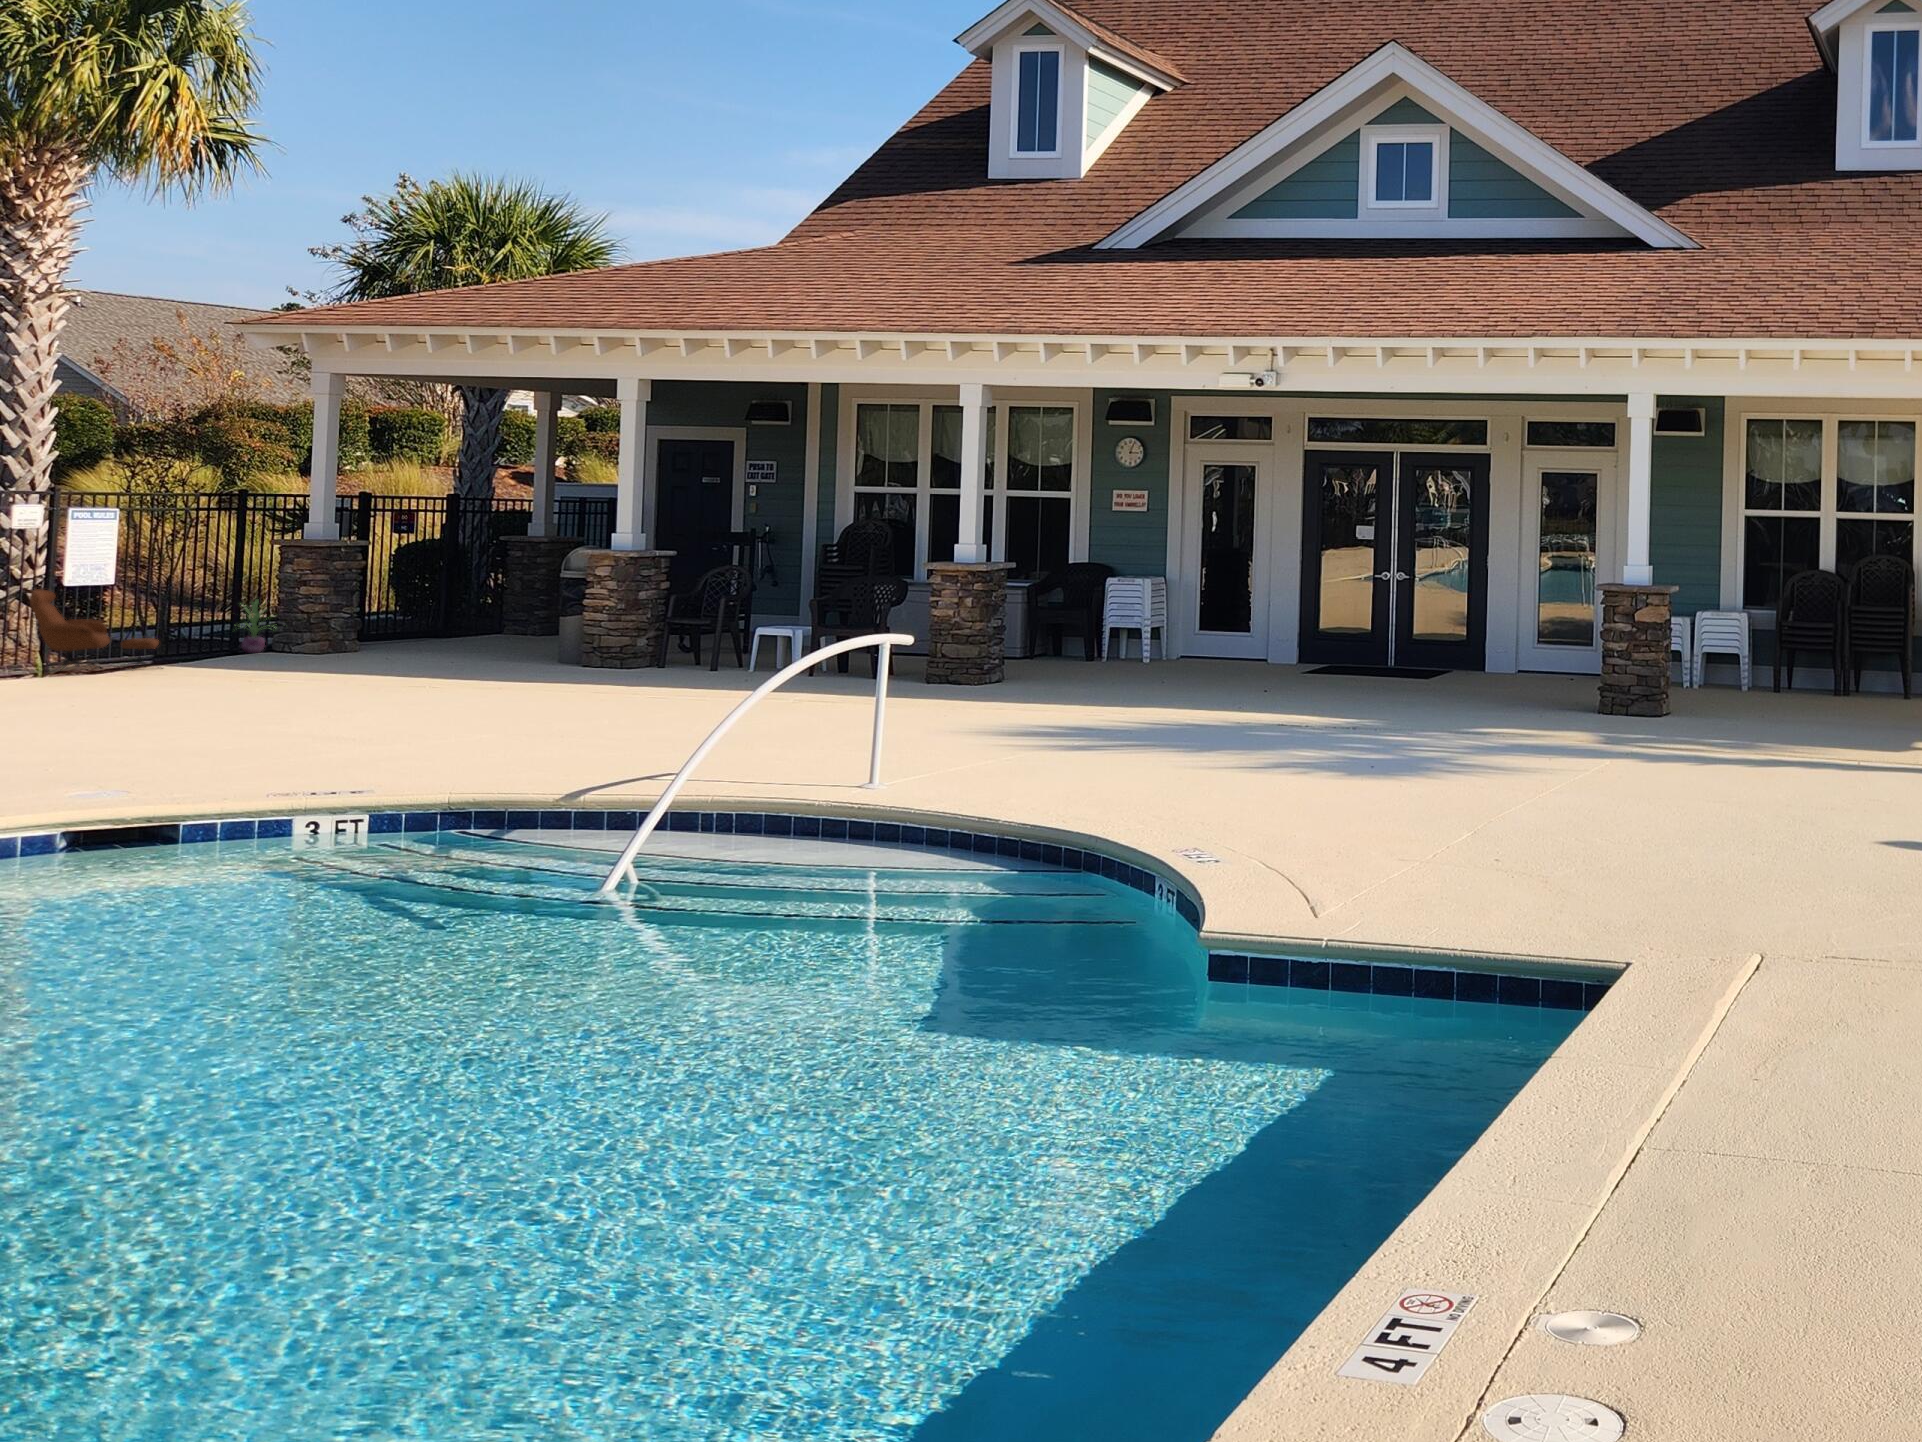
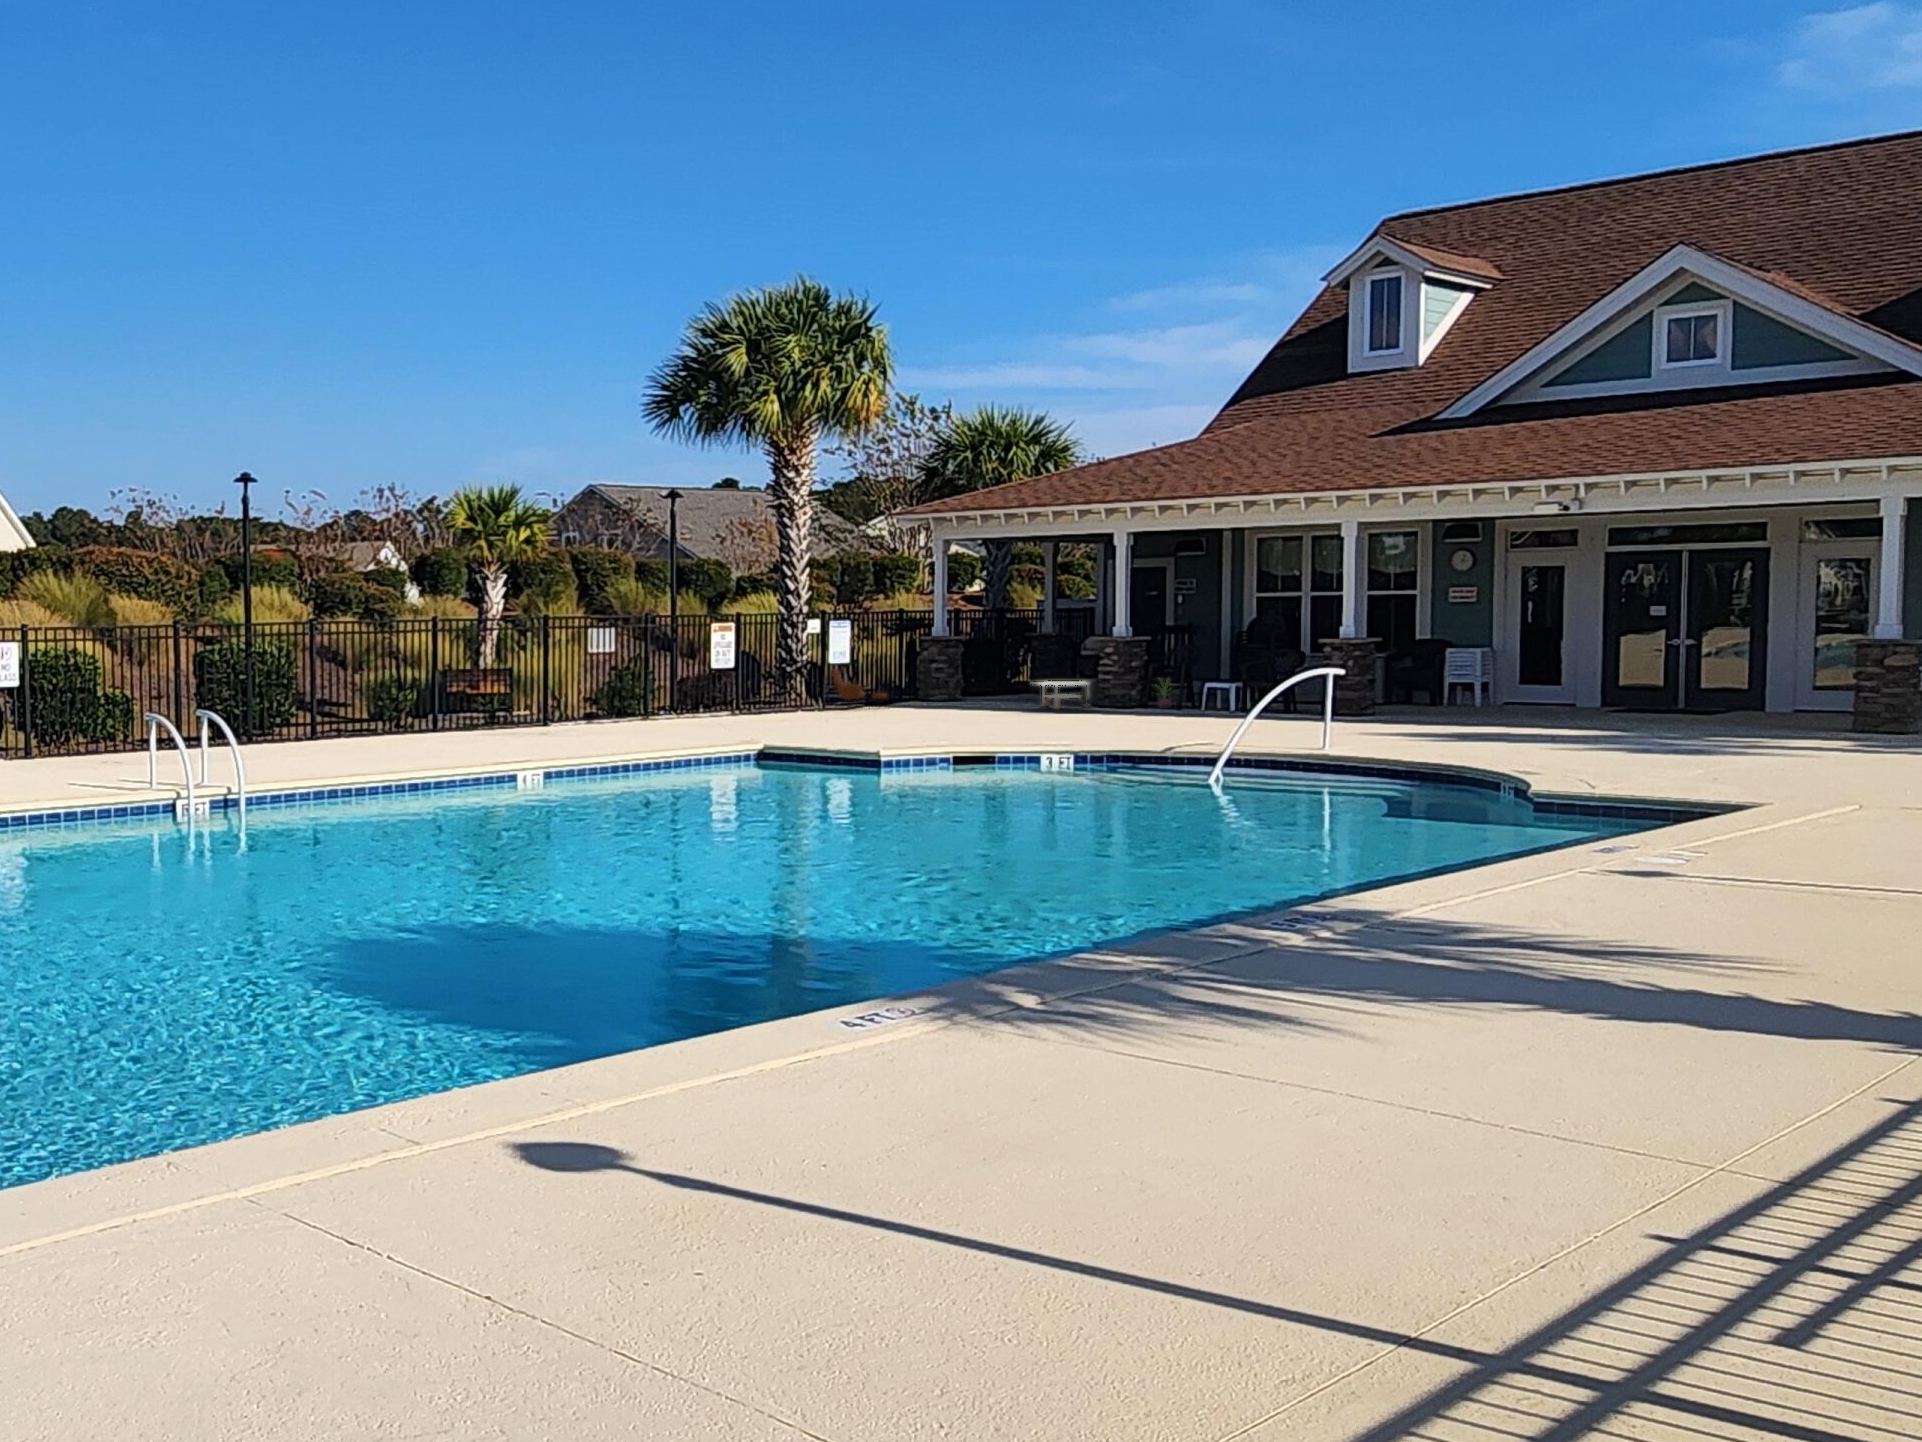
decorative plant: present [242,600,275,653] -> present [1159,678,1171,709]
round table: none [459,617,581,669] -> present [1040,681,1090,709]

